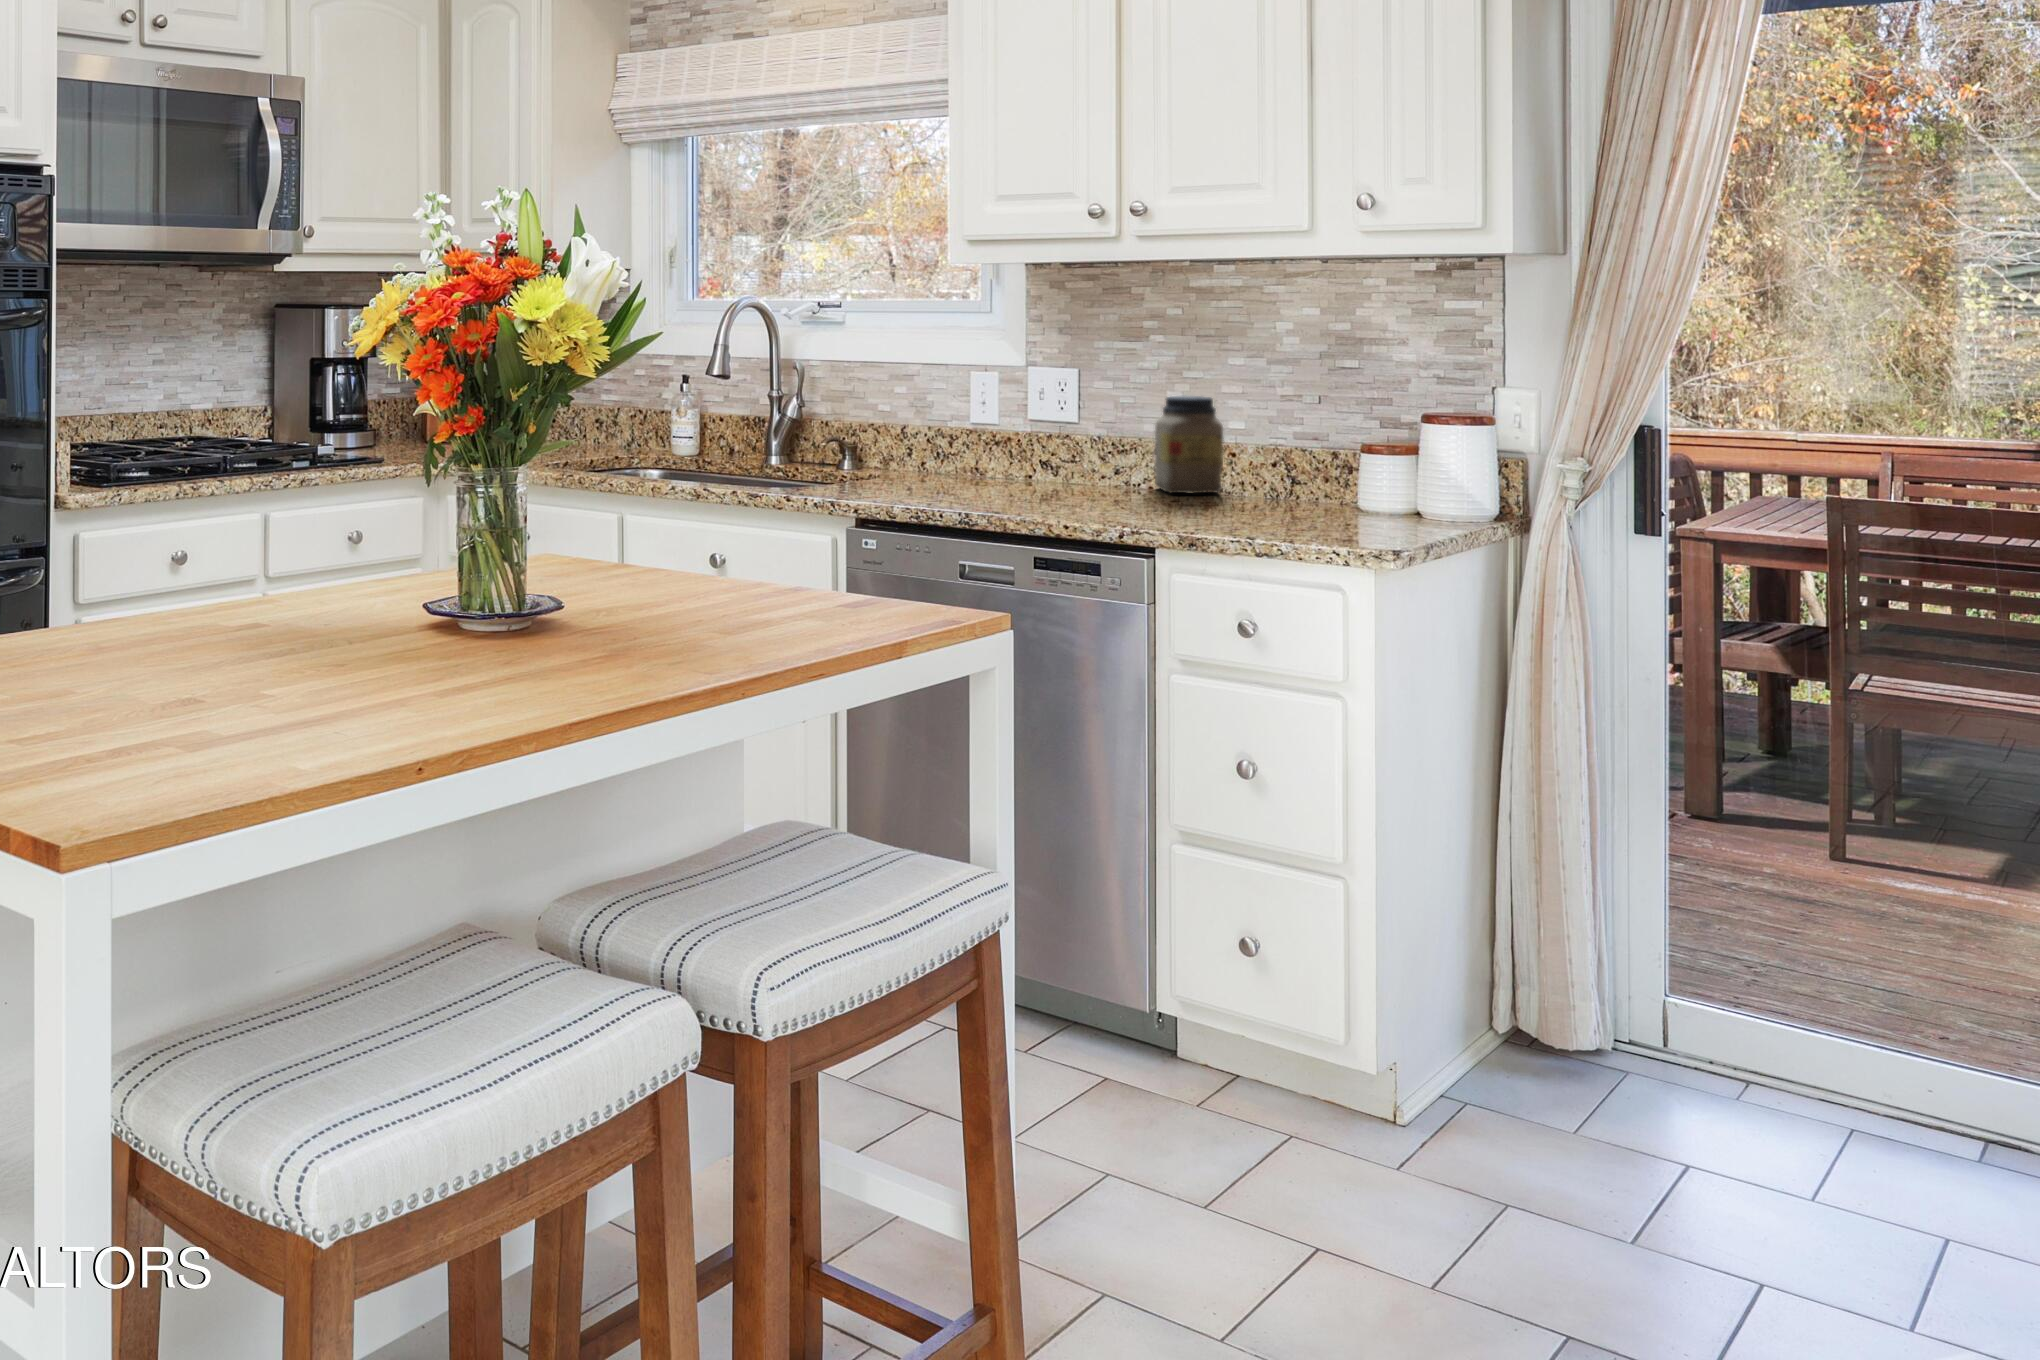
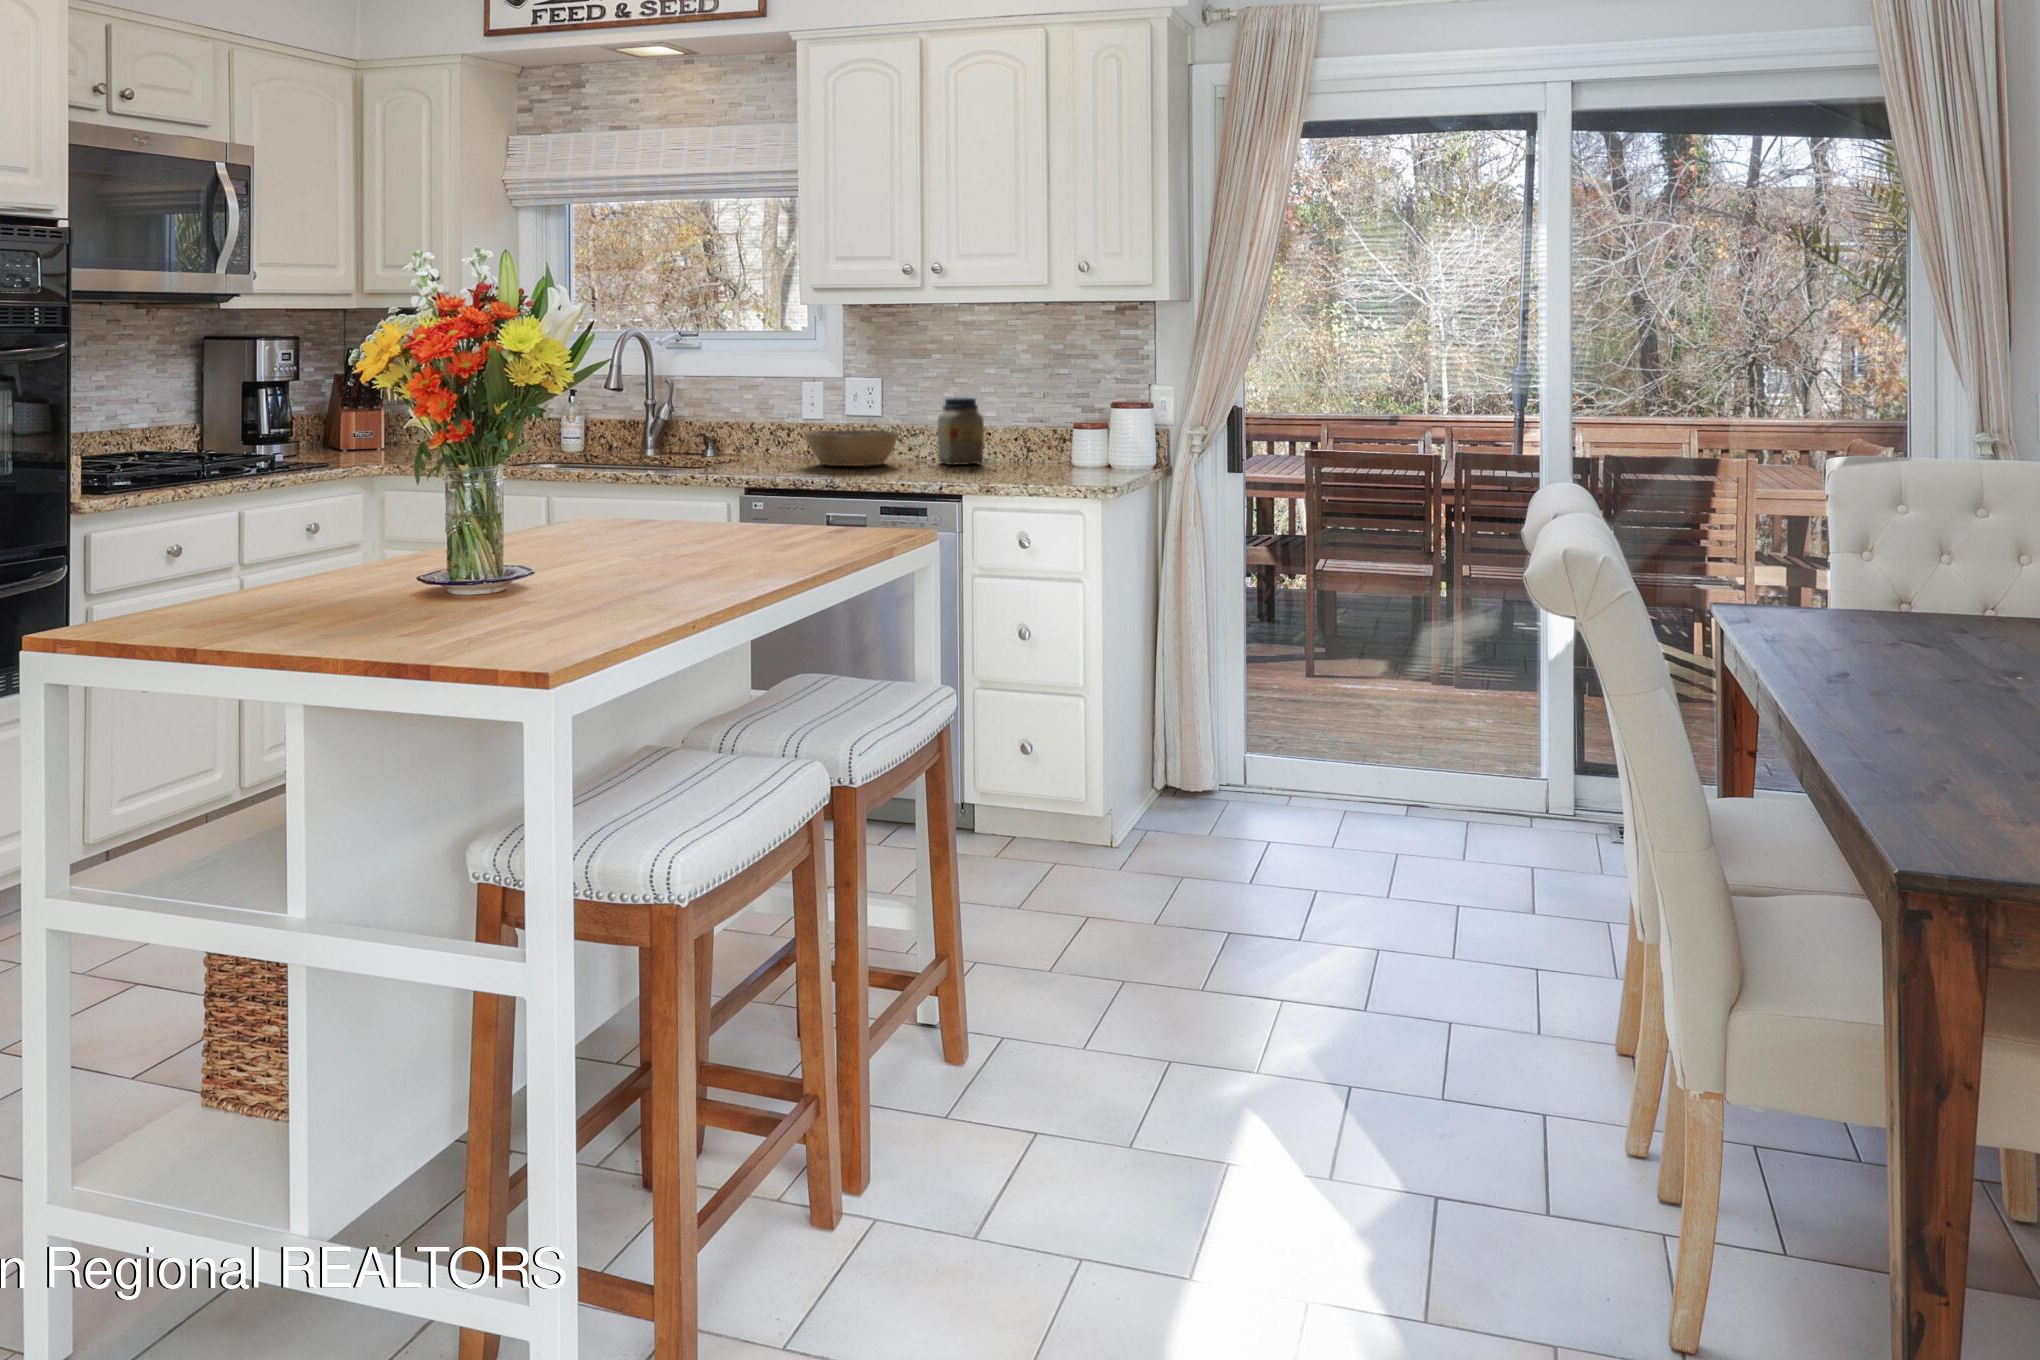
bowl: none [958,435,1096,489] -> present [805,430,899,466]

